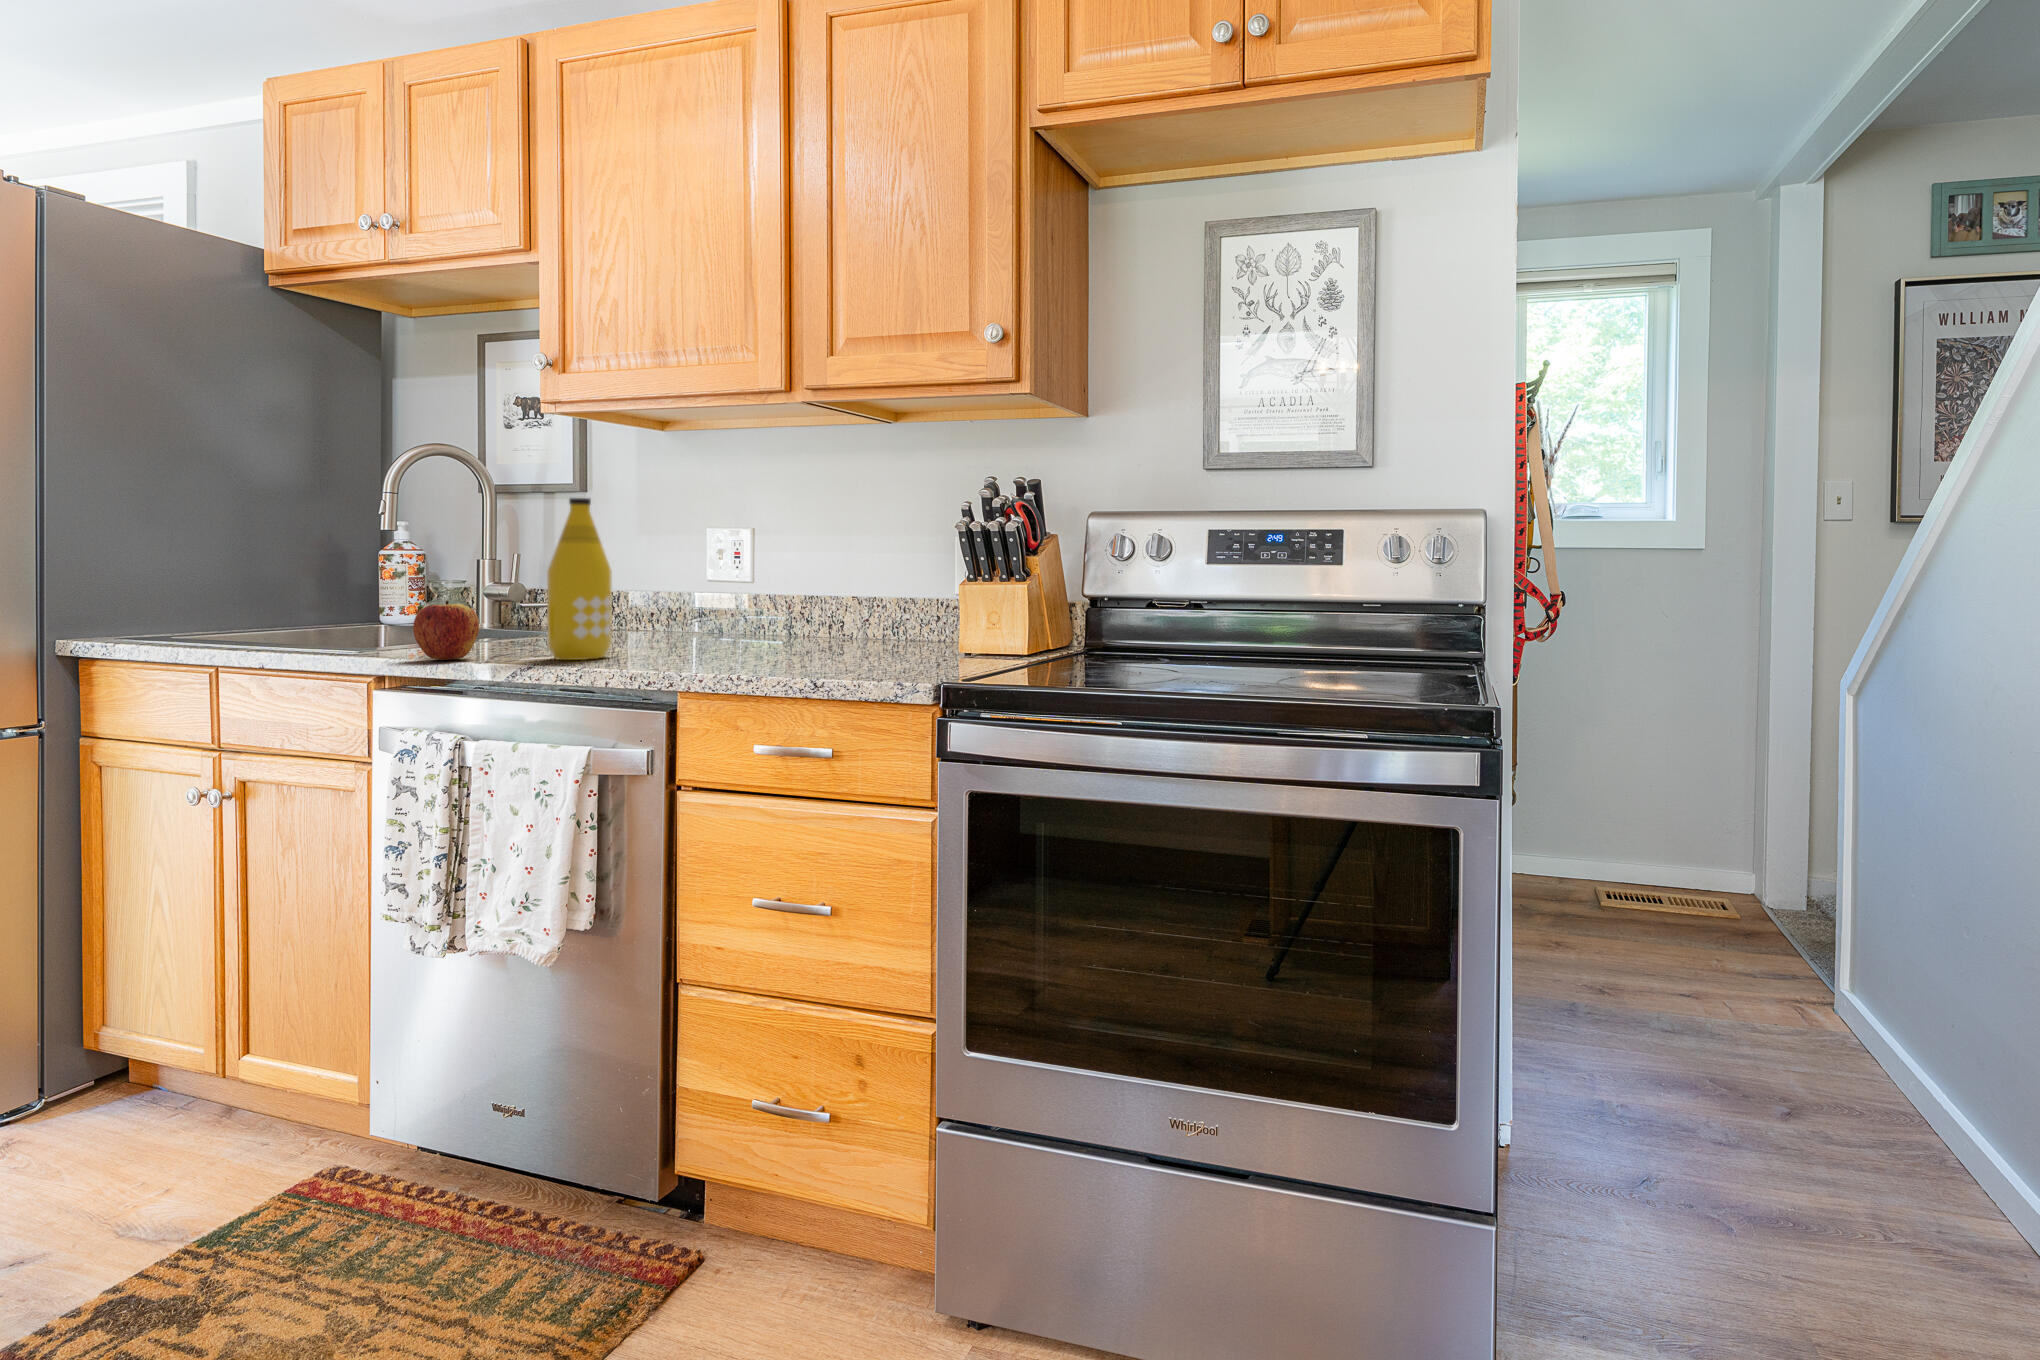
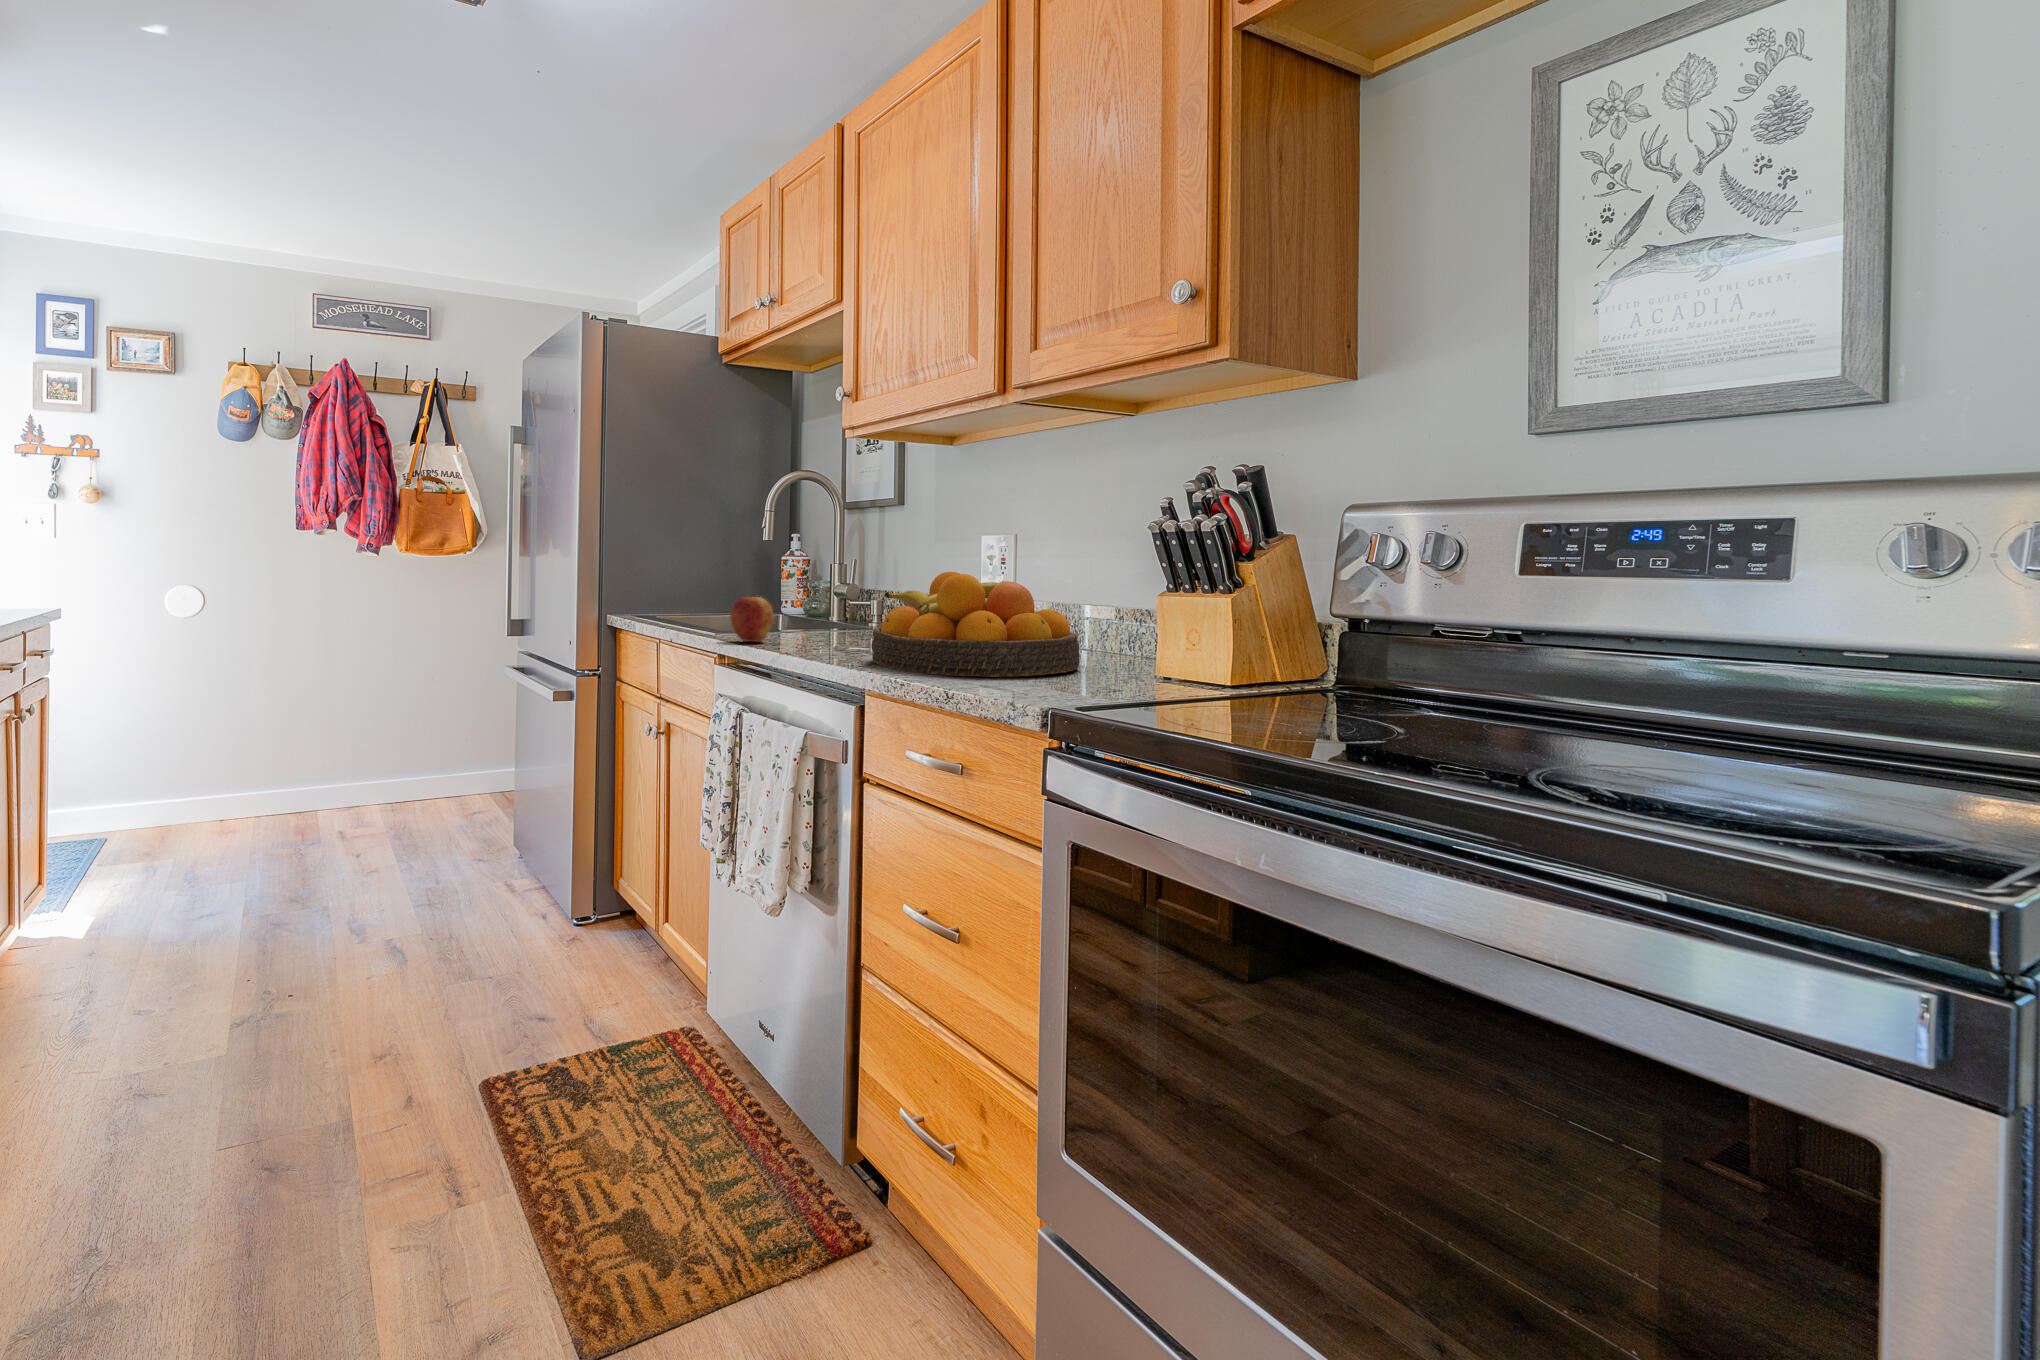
bottle: present [547,498,612,660] -> none [809,507,858,650]
fruit bowl: none [669,569,886,672] -> present [872,572,1080,677]

